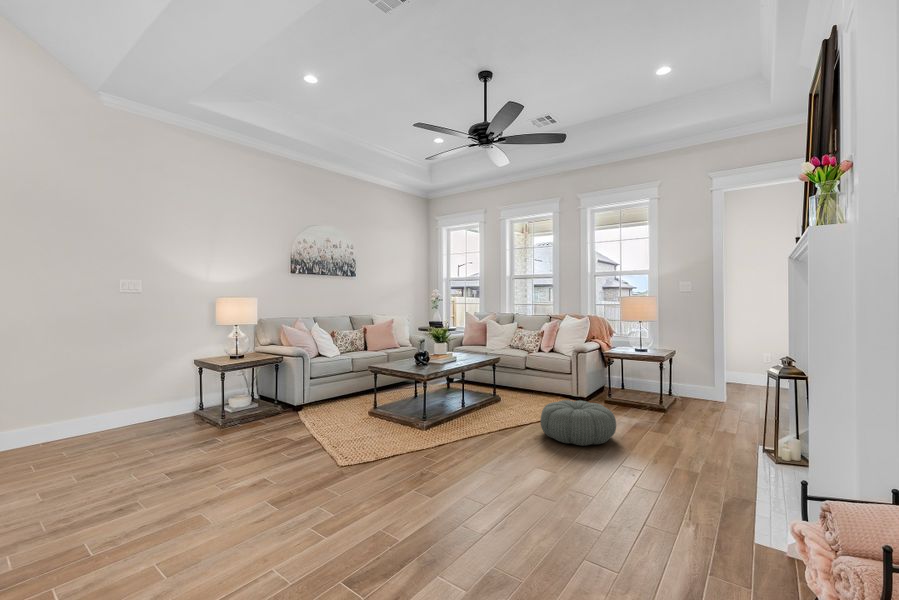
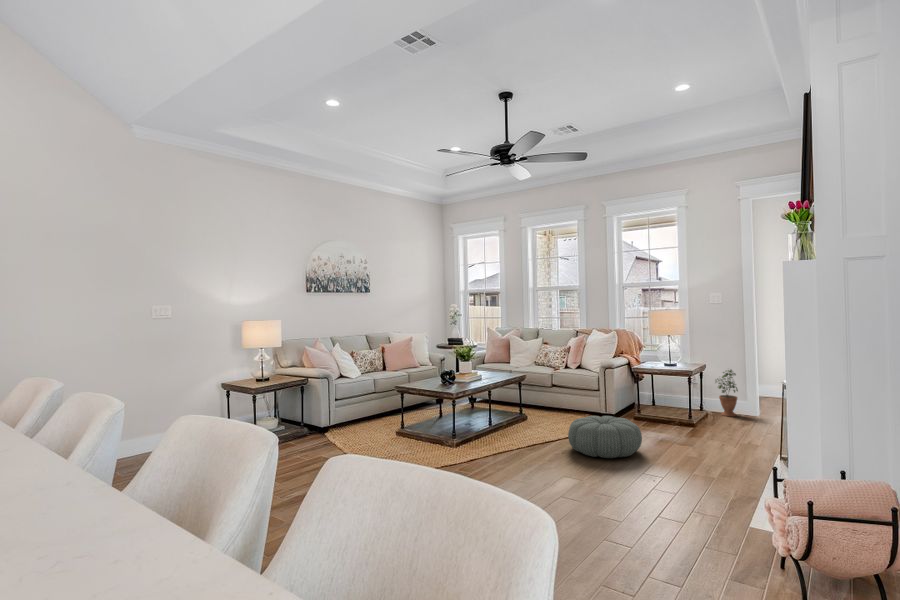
potted plant: none [684,354,706,402] -> present [716,370,738,416]

